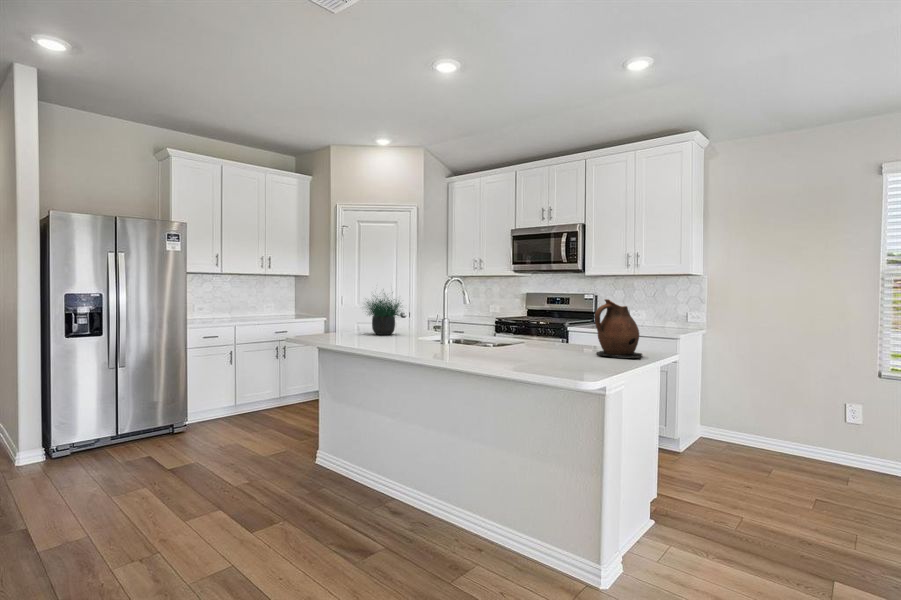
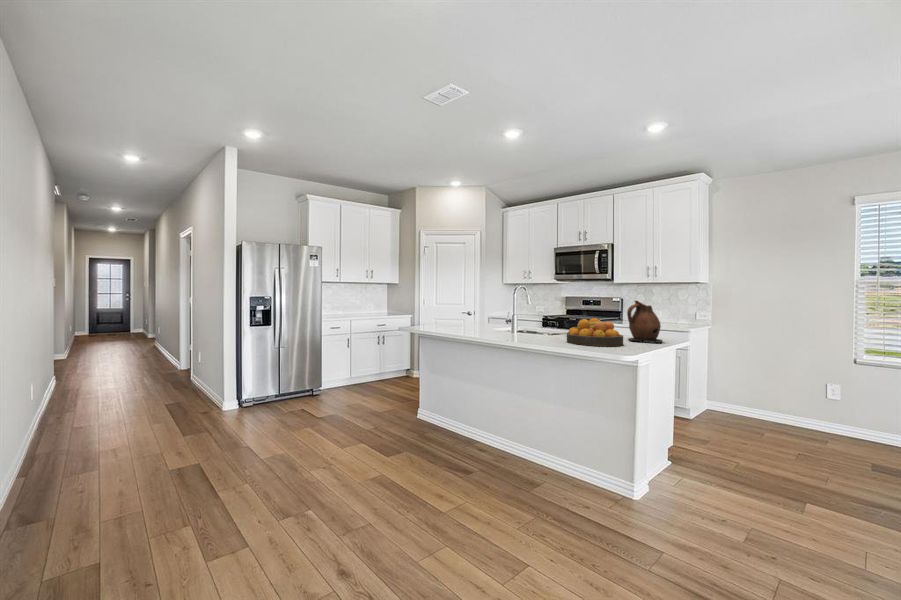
potted plant: present [366,298,399,335] -> none [448,288,485,326]
fruit bowl: none [510,324,587,365] -> present [567,318,623,346]

